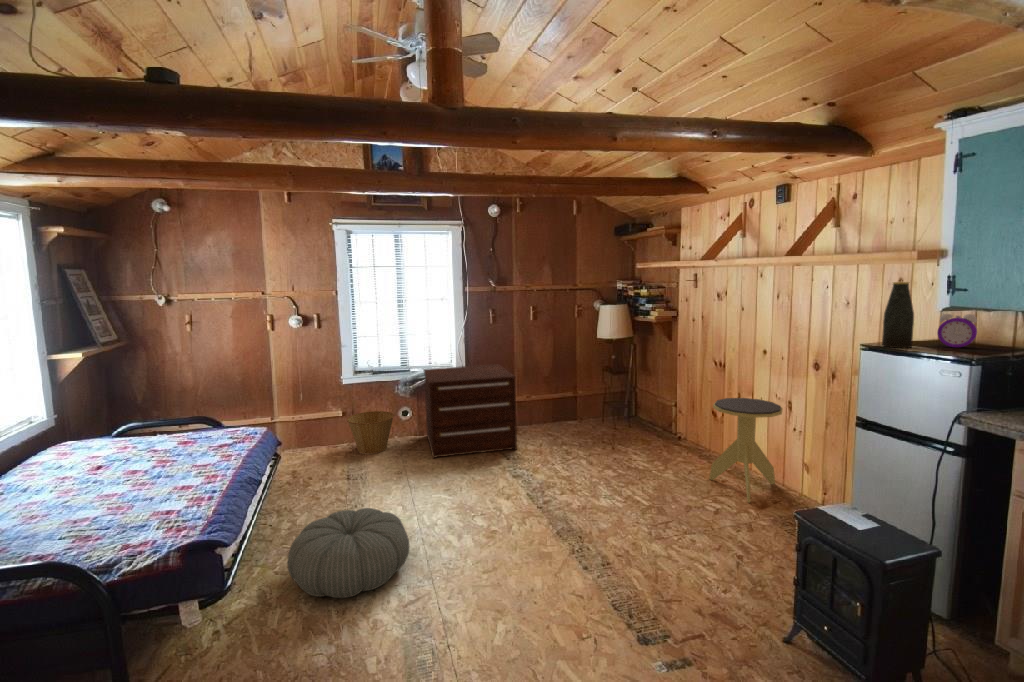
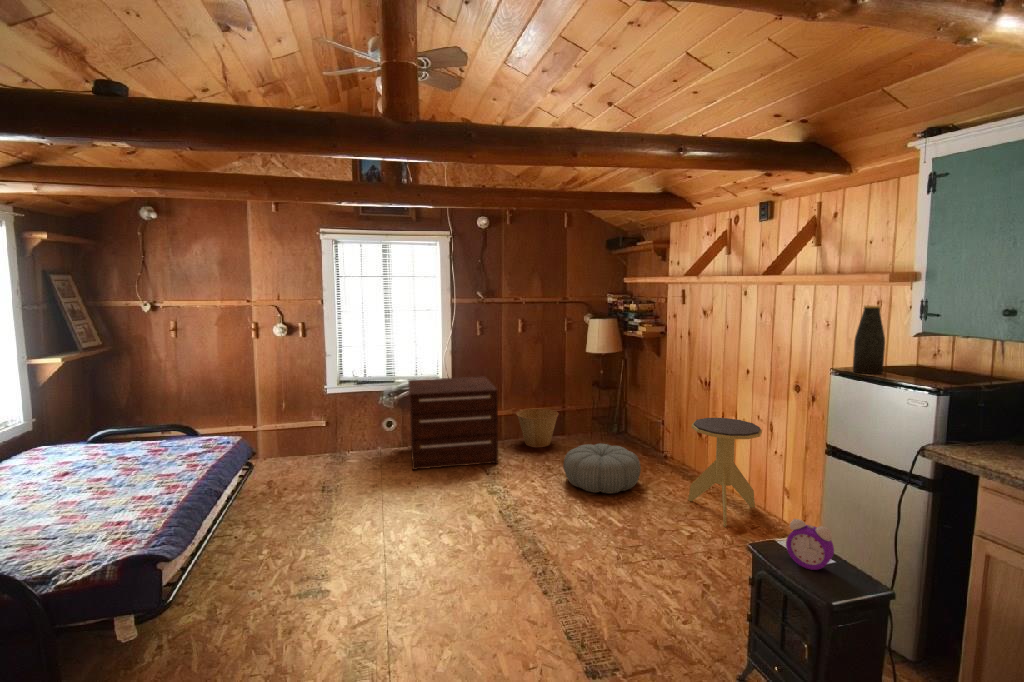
alarm clock: present [937,314,977,347] -> present [786,519,834,570]
basket: present [347,411,394,454] -> present [516,409,558,447]
pouf: present [288,508,410,598] -> present [563,444,641,493]

